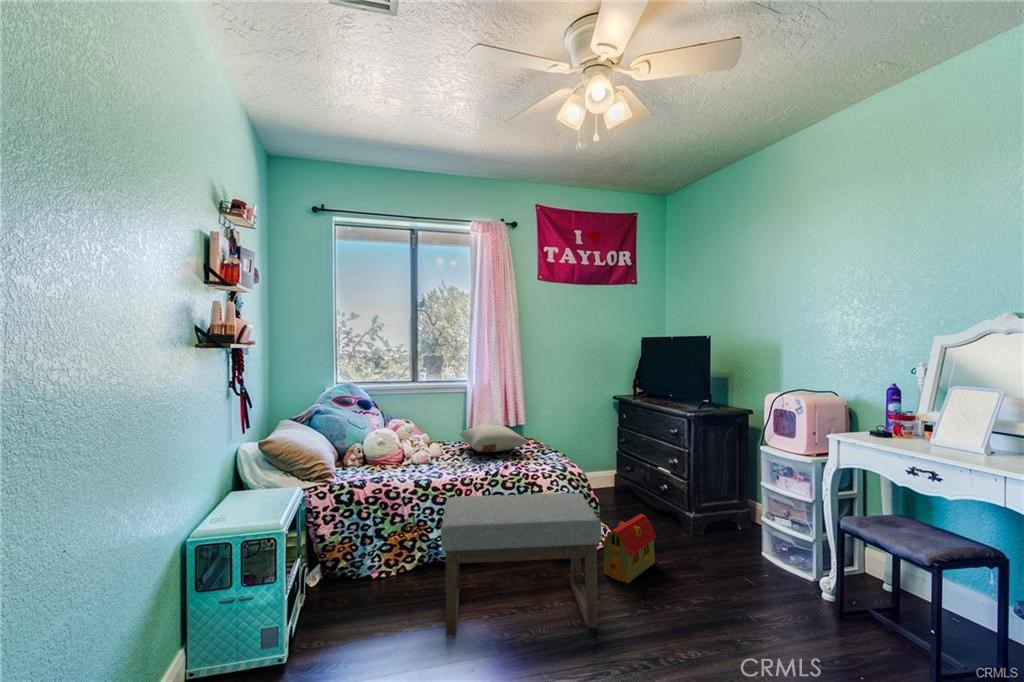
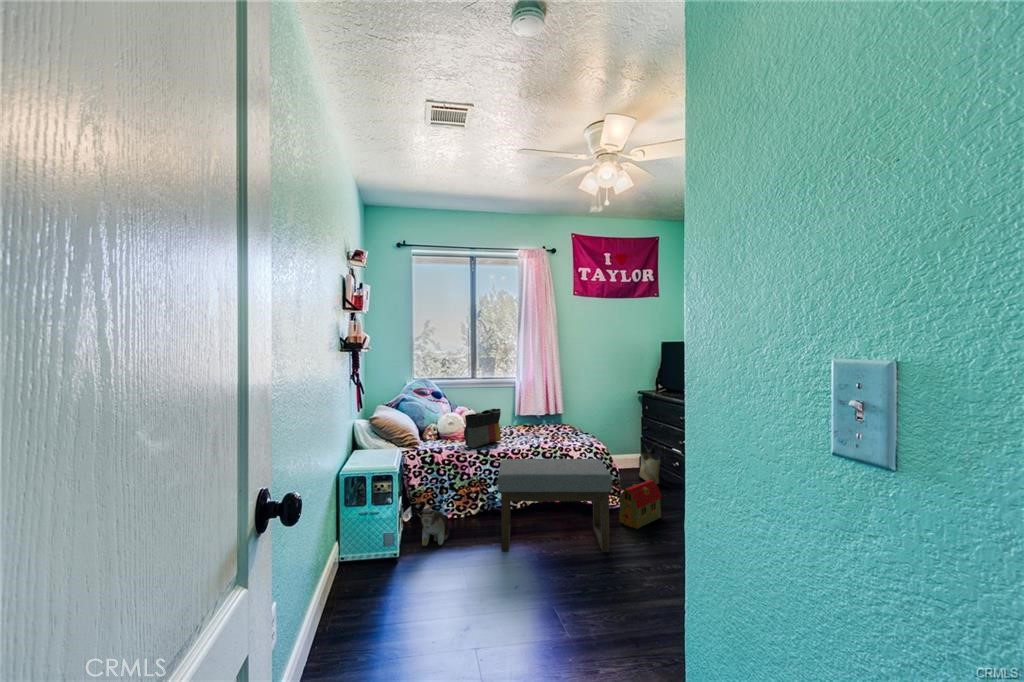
tote bag: none [397,423,447,478] -> present [464,409,501,448]
pillow: present [460,425,529,452] -> none [510,412,565,433]
woven basket: none [617,460,645,511] -> present [639,453,660,484]
plush toy: none [319,577,371,634] -> present [418,507,449,546]

